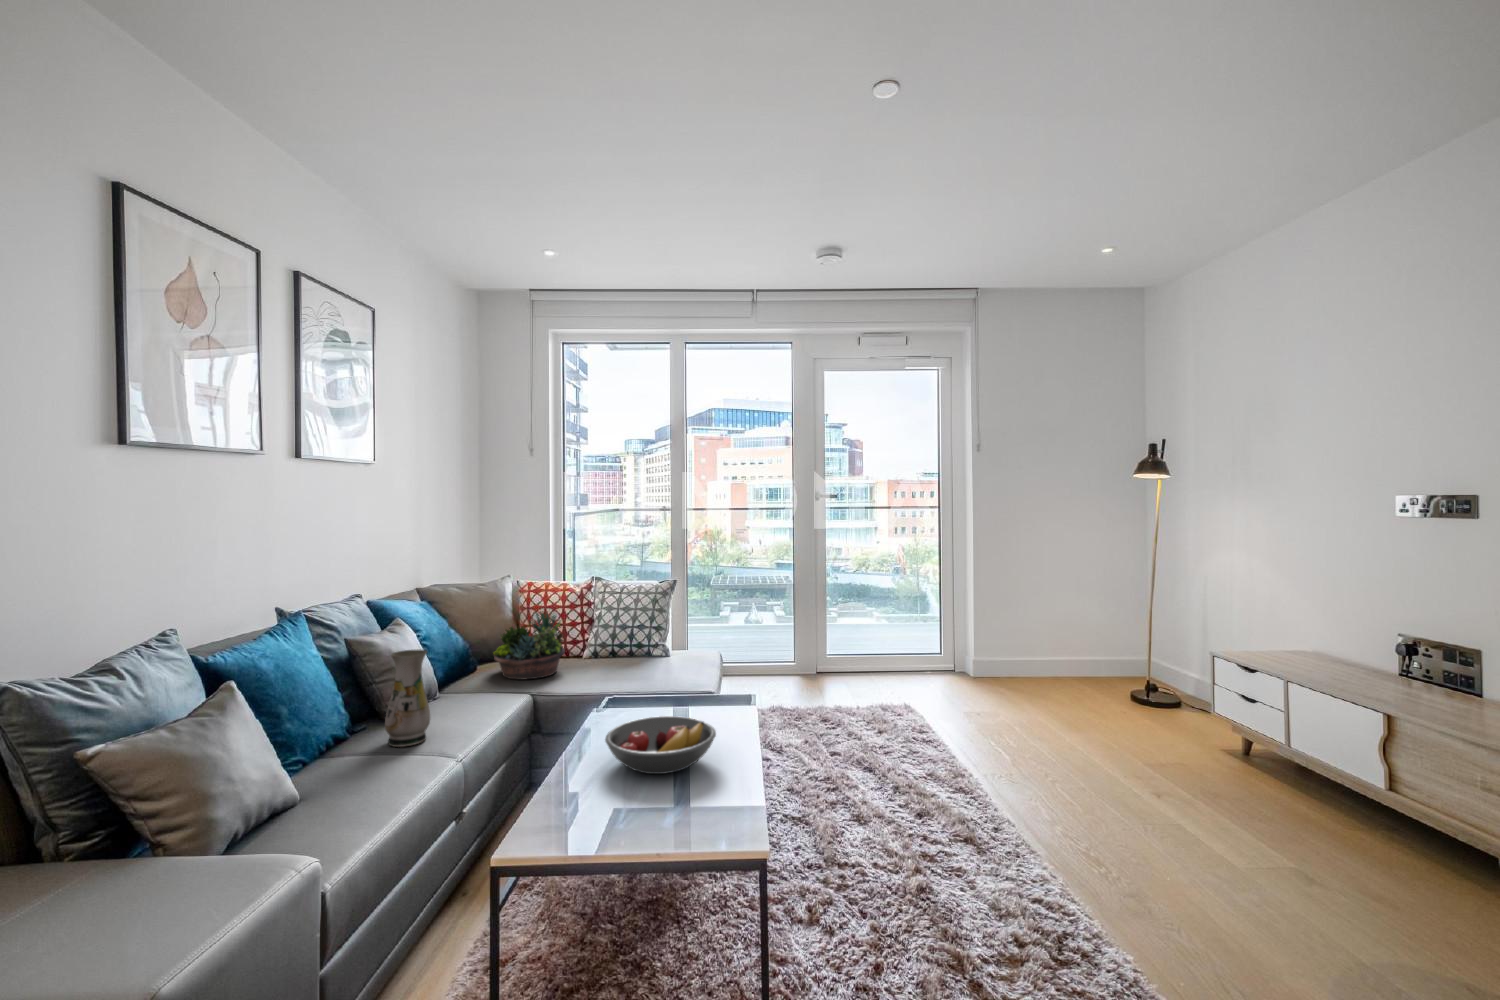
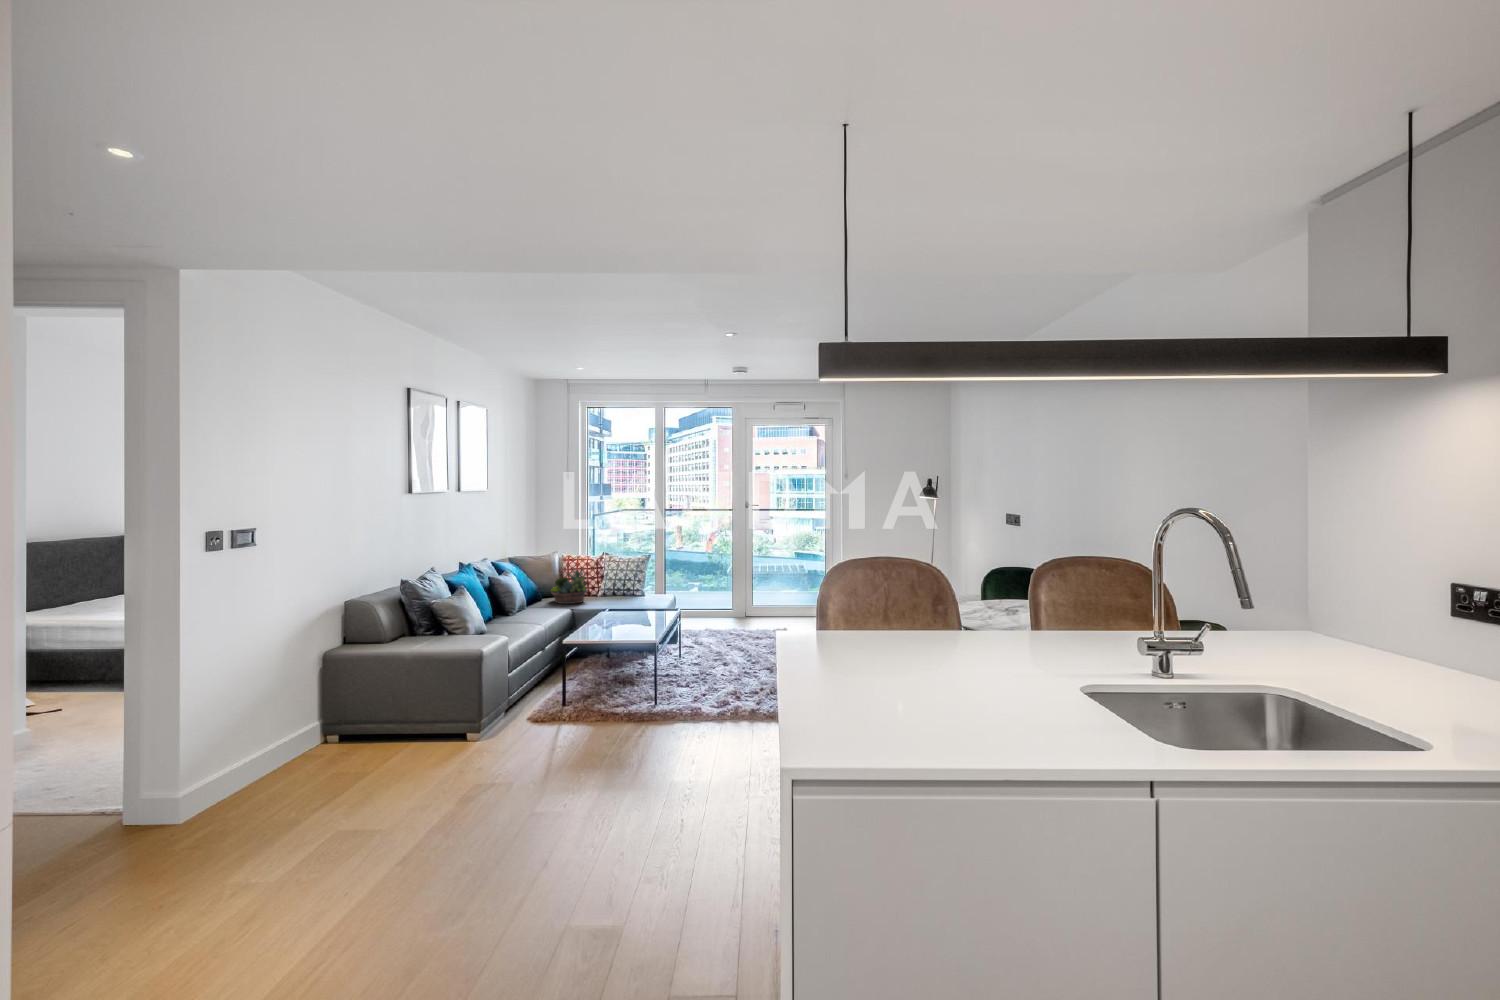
vase: present [385,650,430,747] -> none [510,581,528,622]
fruit bowl: present [605,716,716,774] -> none [602,612,650,631]

